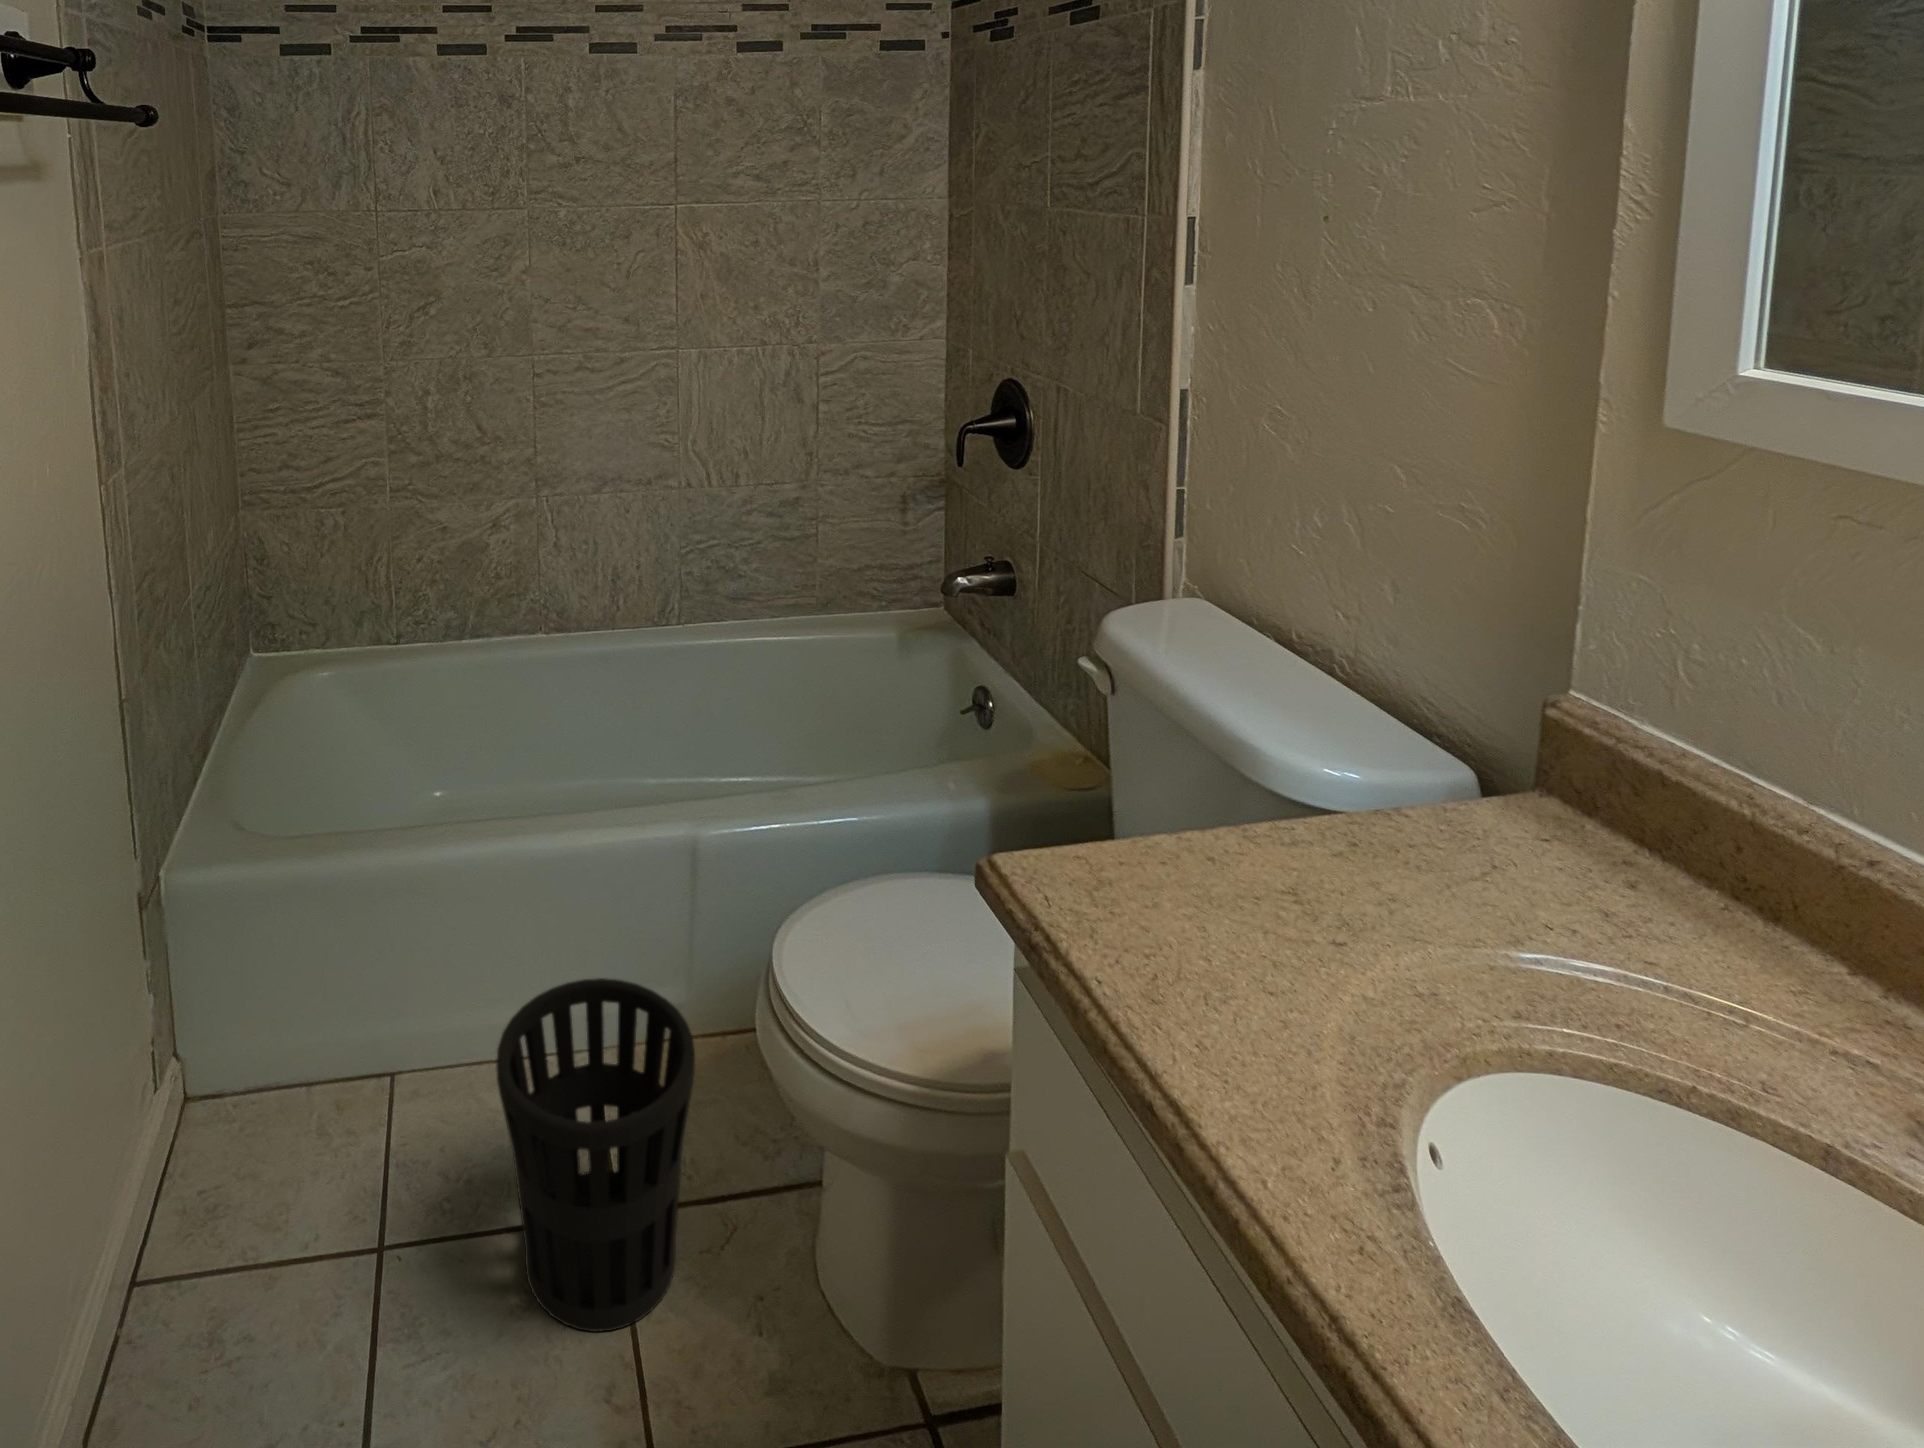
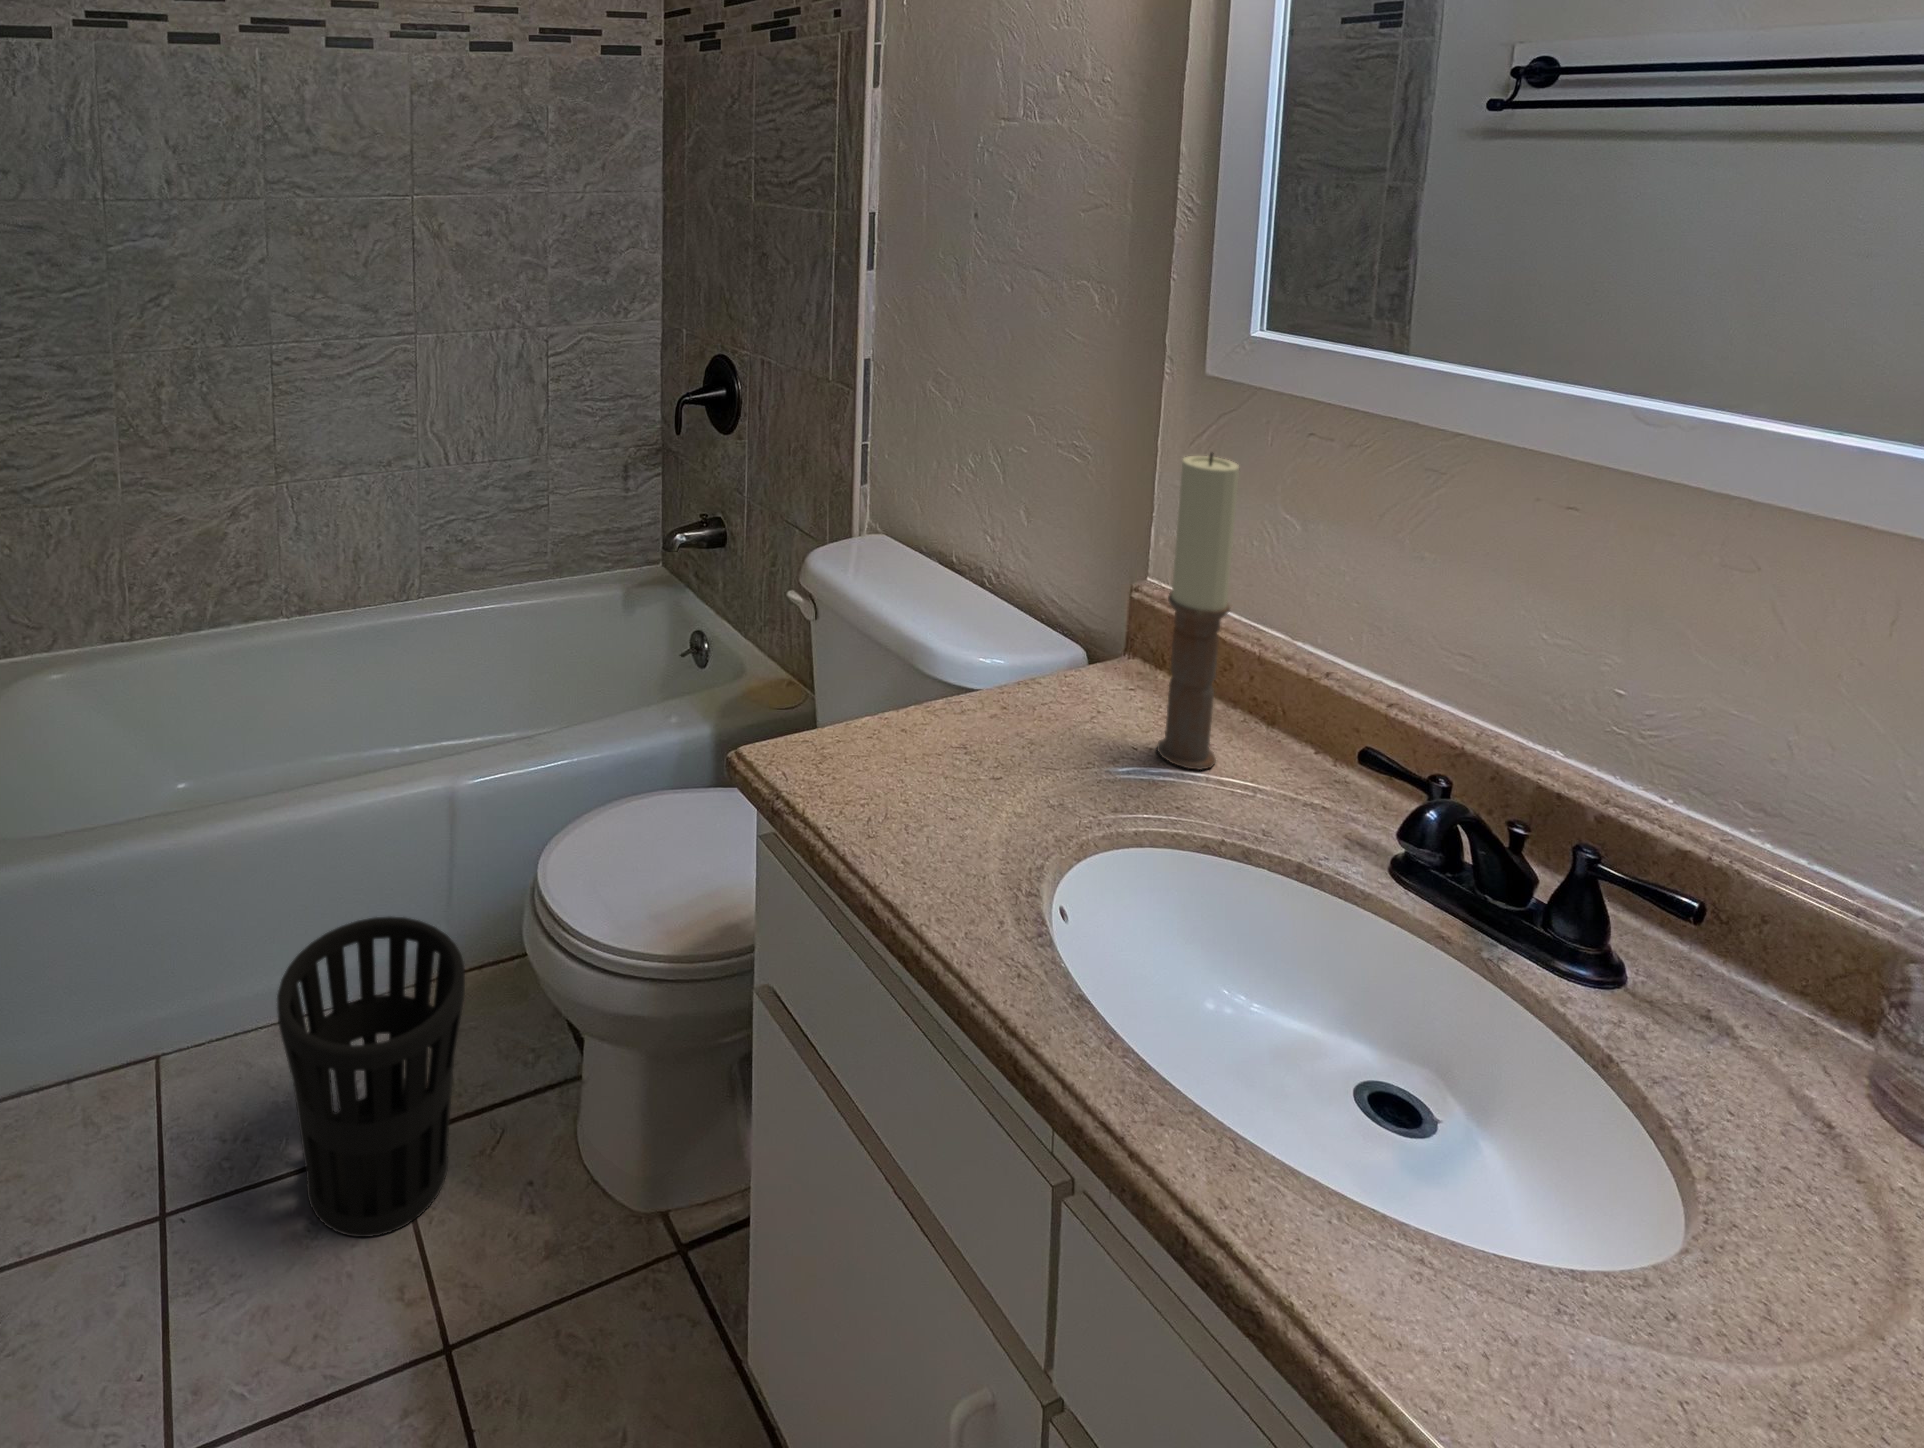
candle: none [1585,538,1720,975] -> present [1157,453,1239,770]

